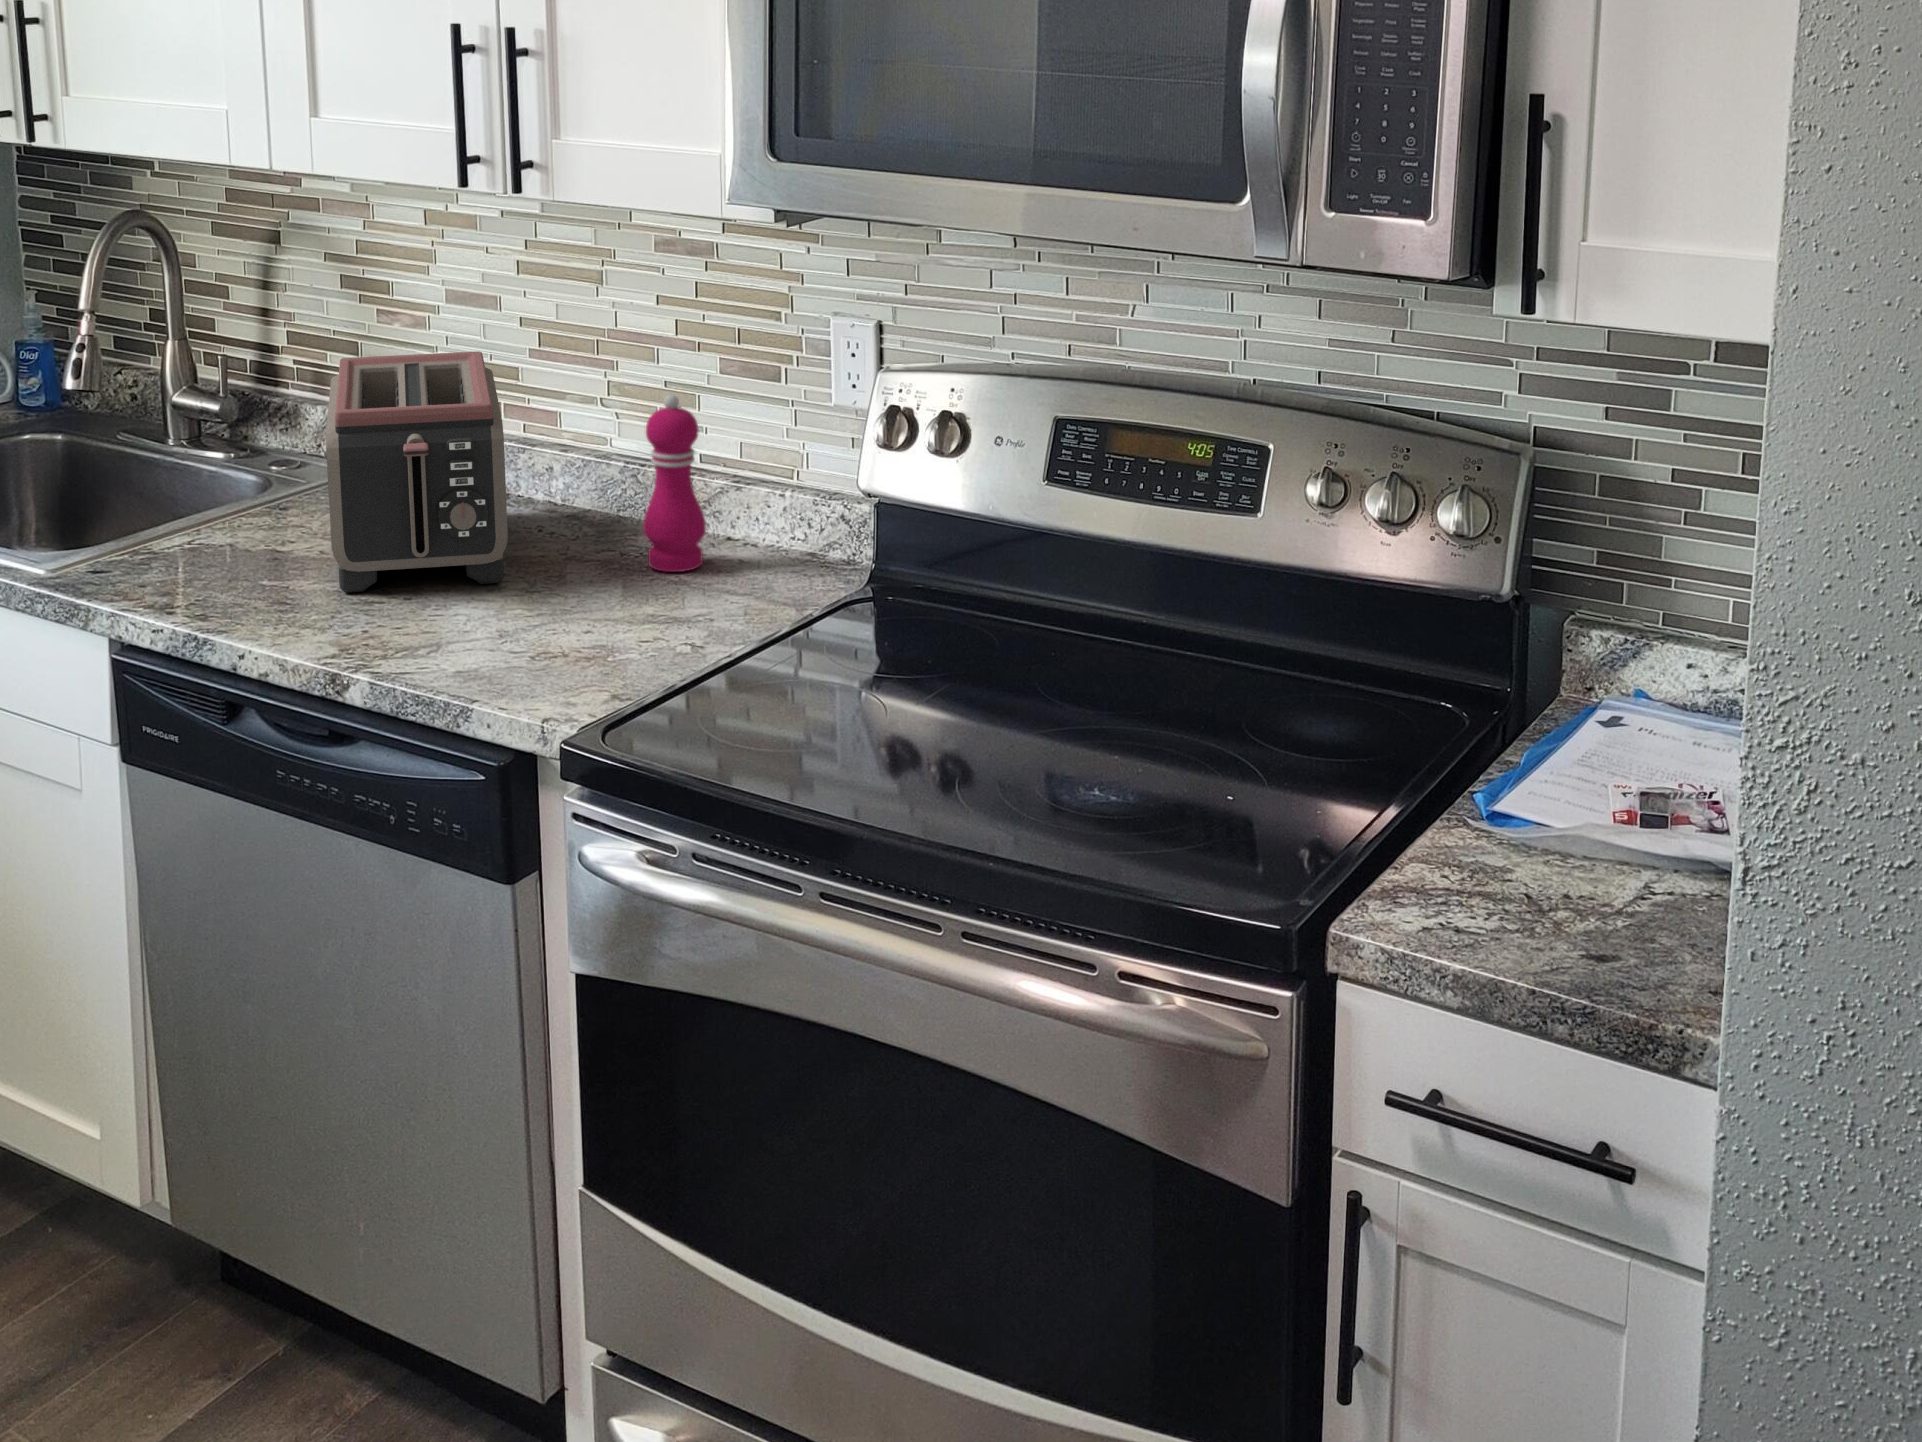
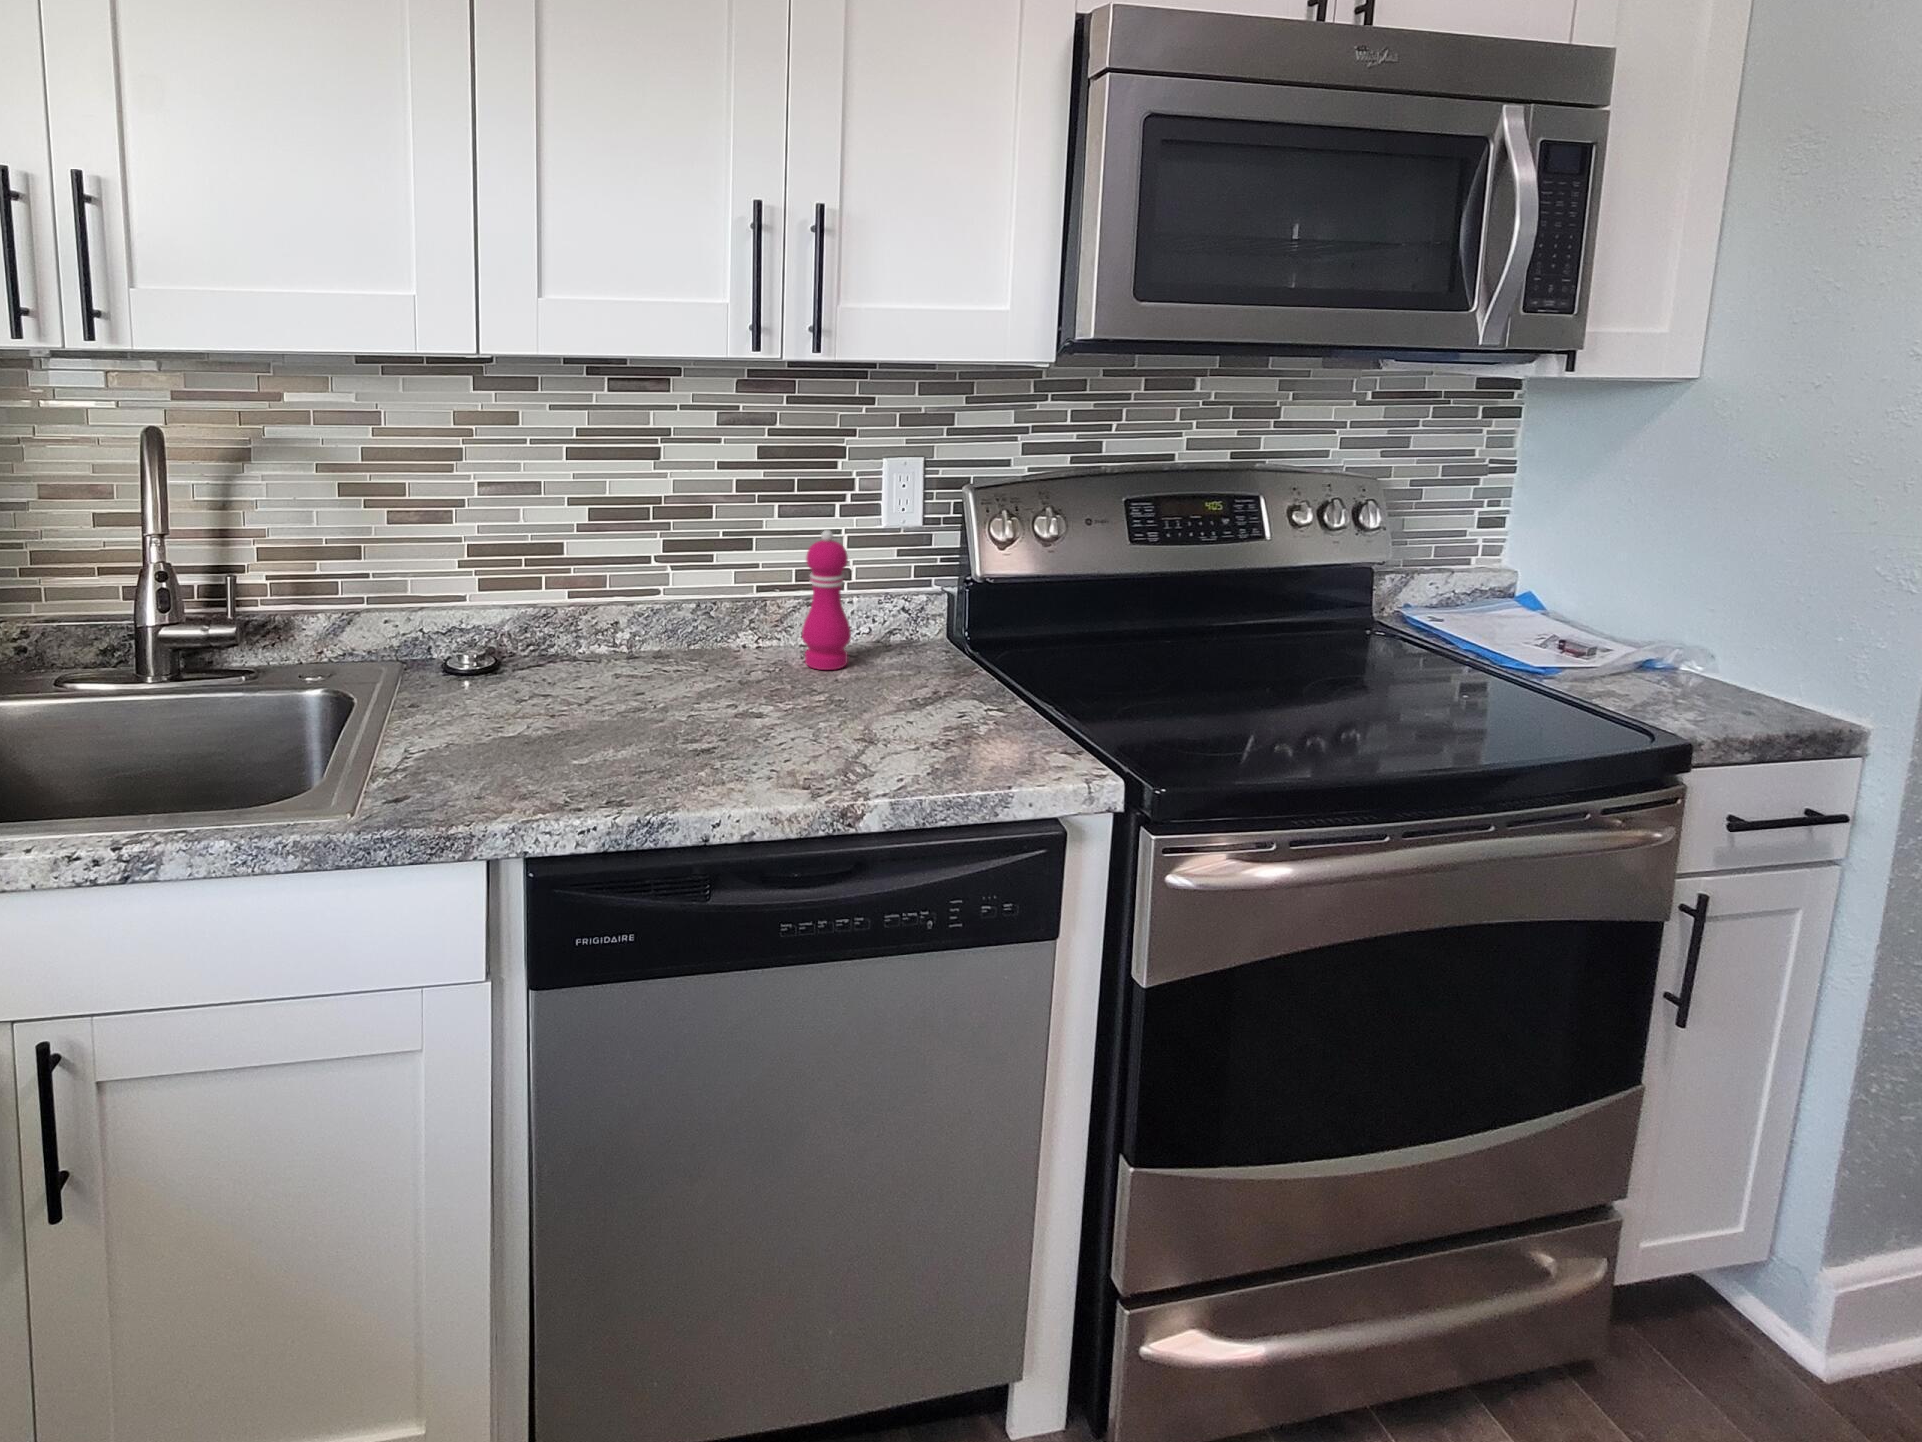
toaster: present [326,351,508,592] -> none [502,527,771,747]

